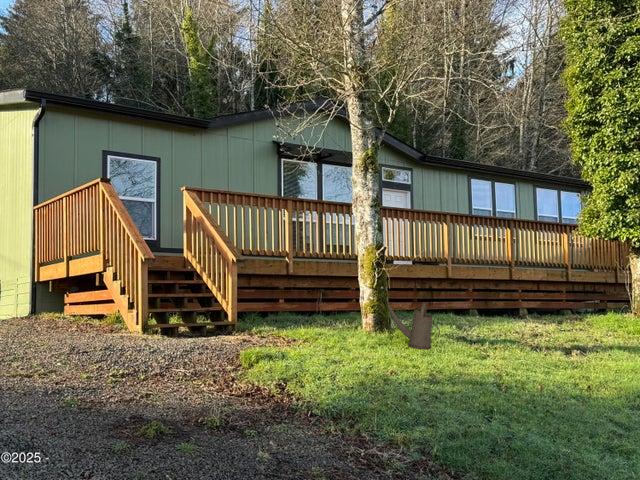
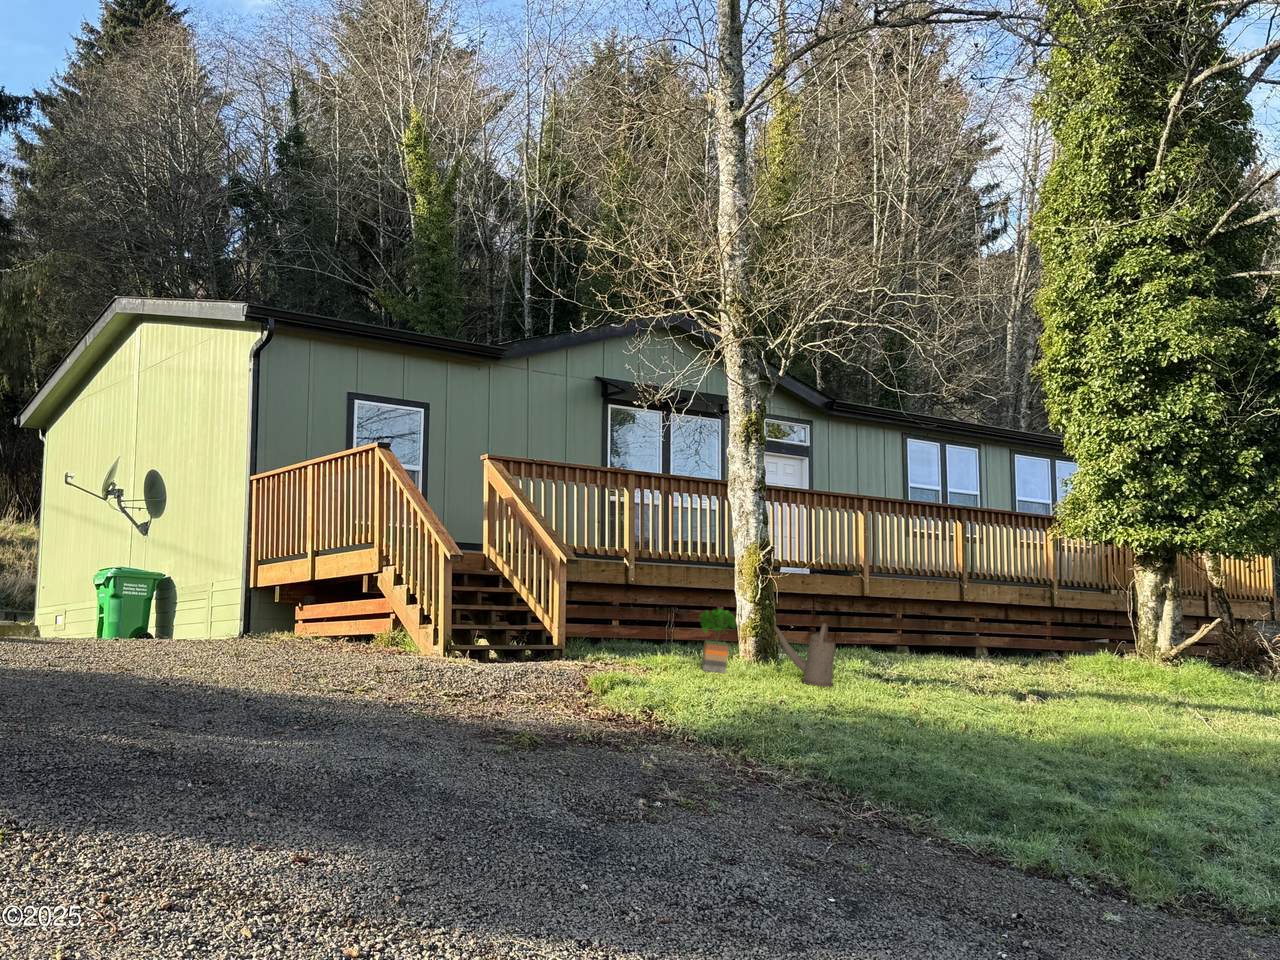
potted tree: none [331,293,364,341] -> present [699,609,738,673]

